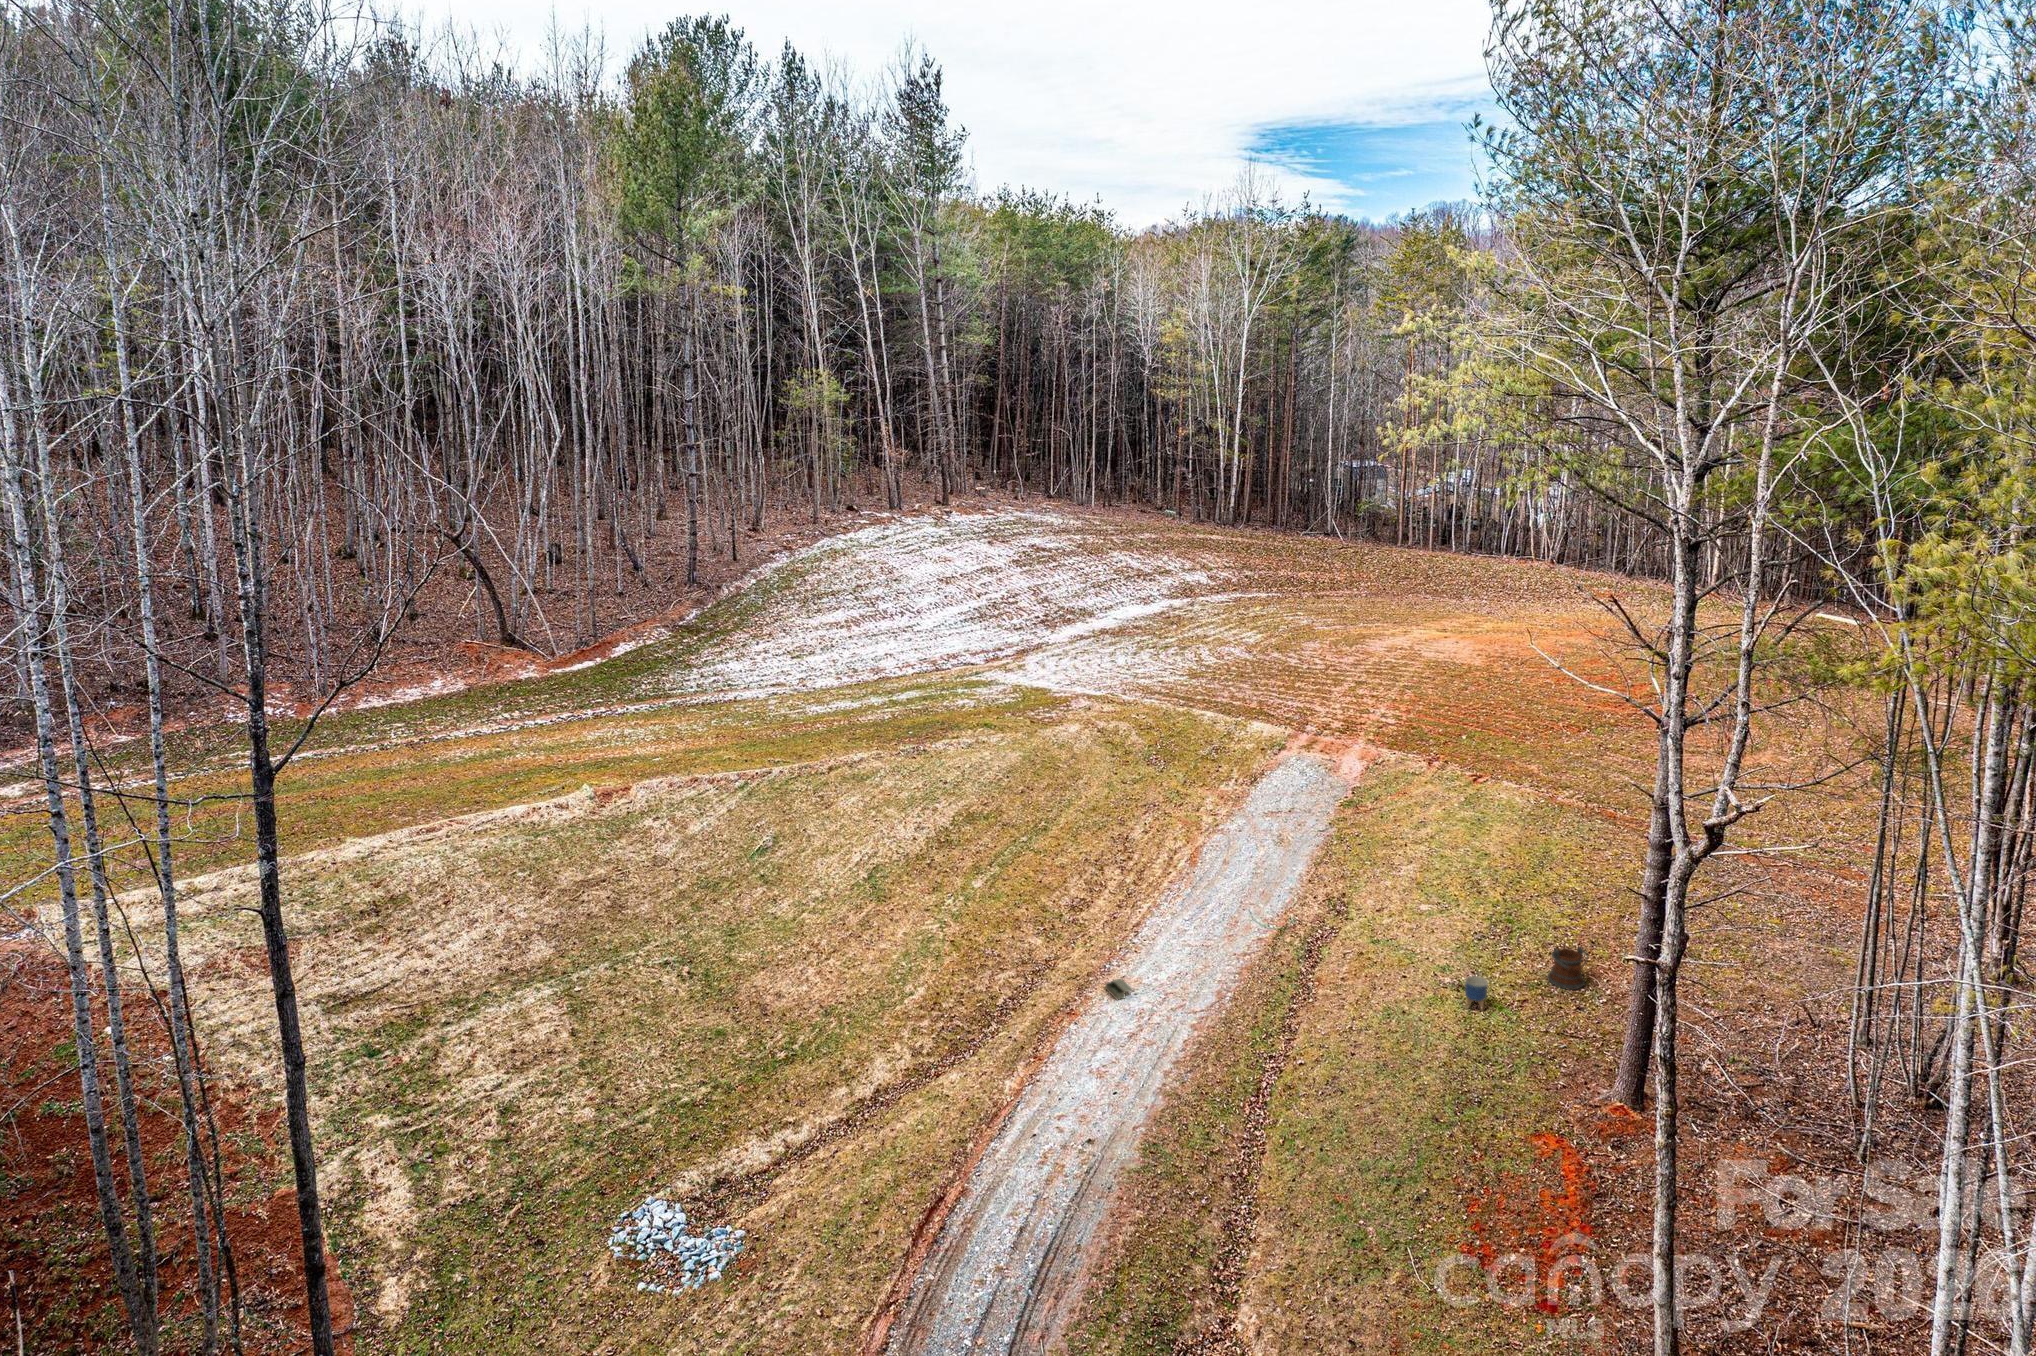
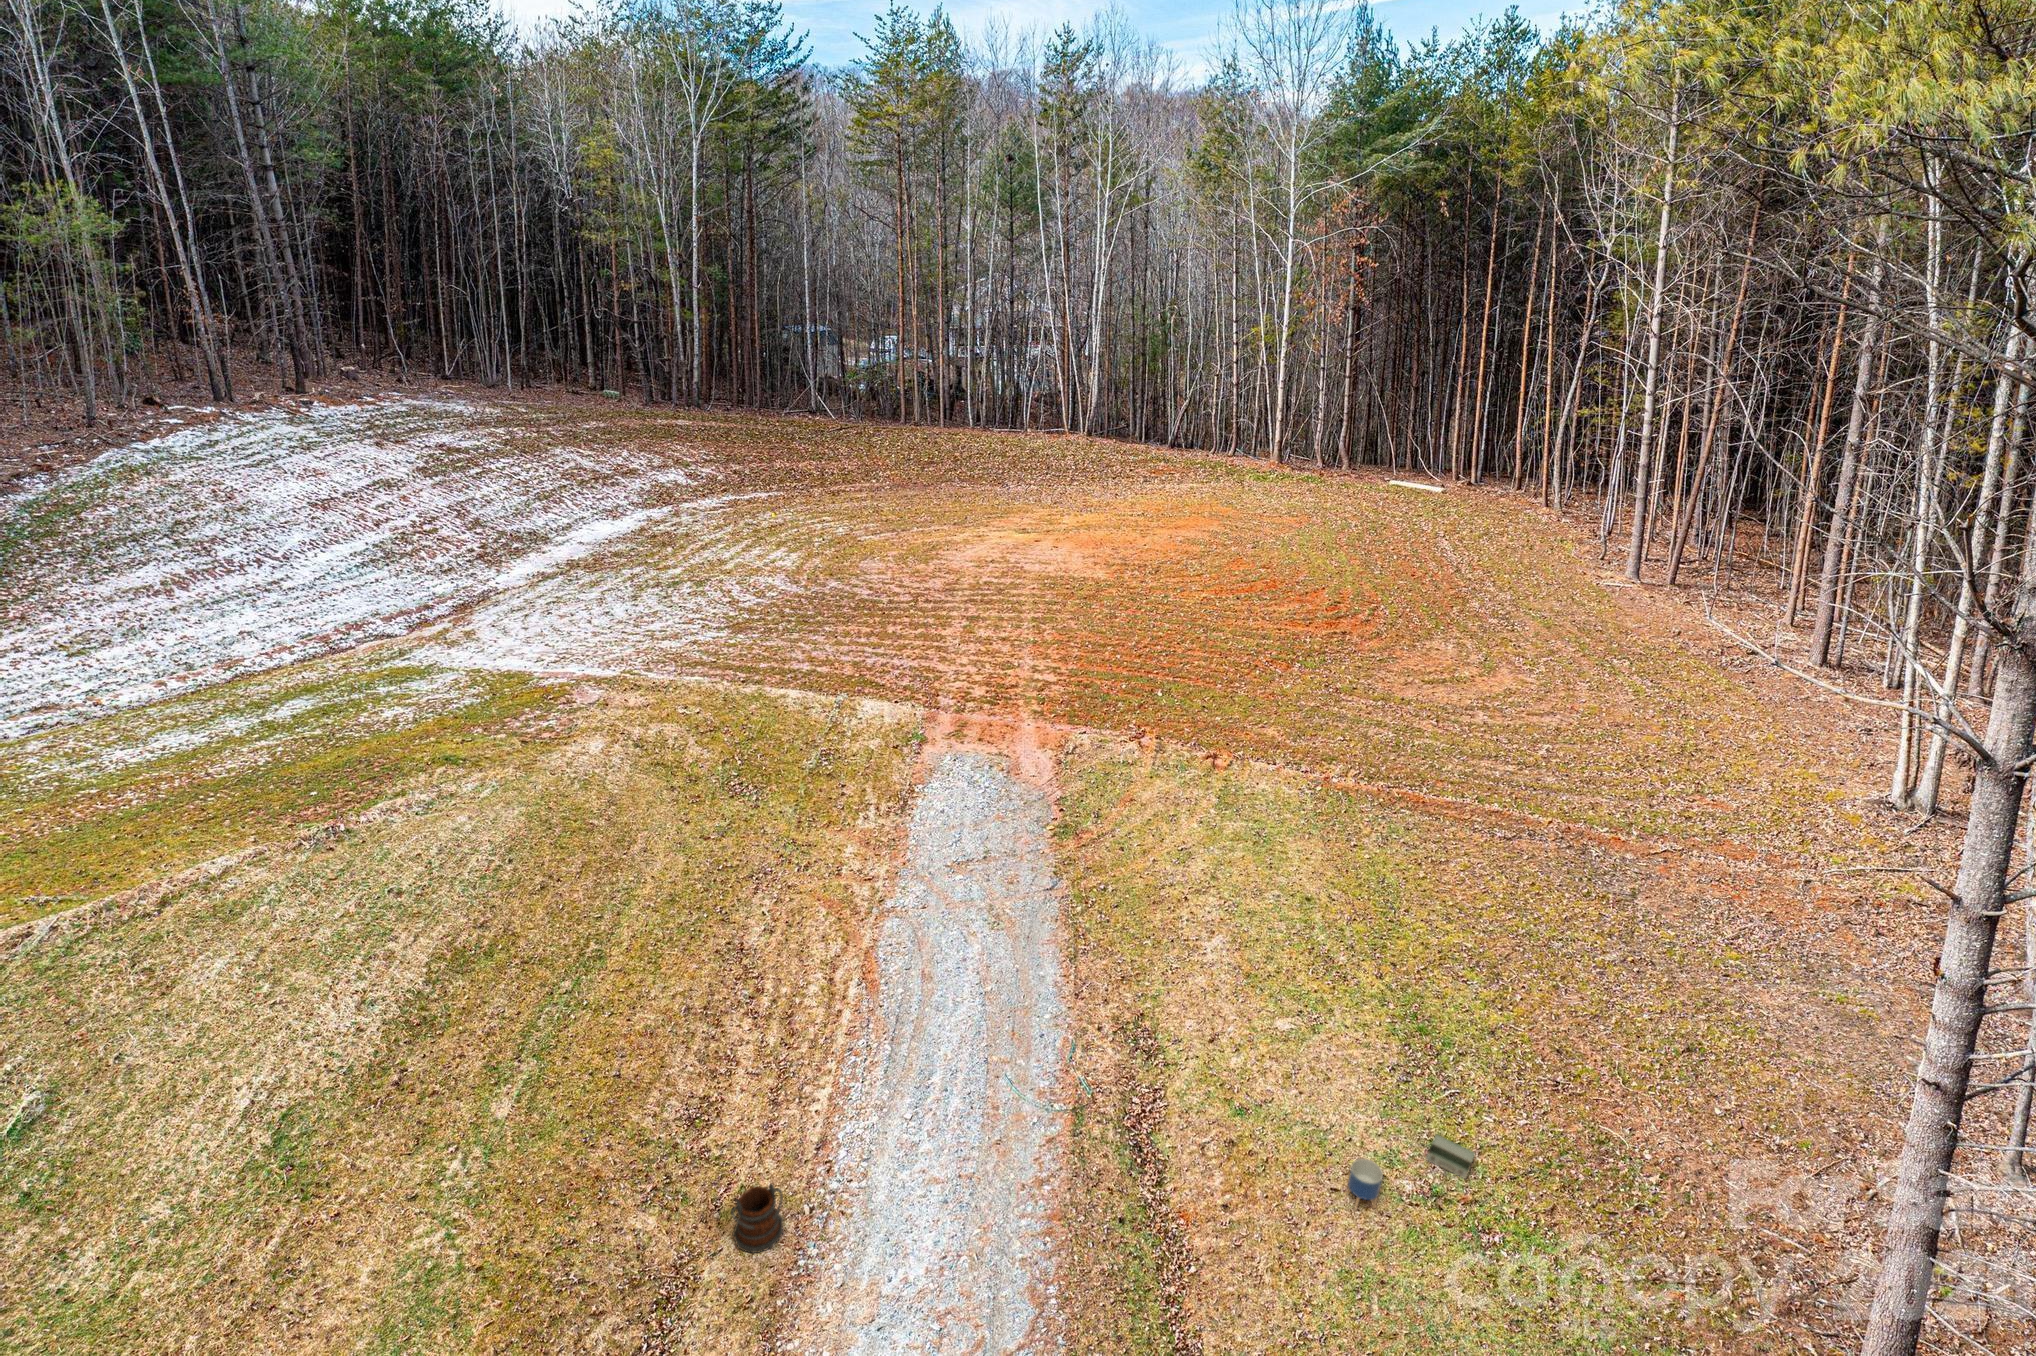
bucket: present [1547,947,1588,990] -> present [731,1184,783,1253]
toolbox: present [1105,979,1132,1000] -> present [1426,1135,1475,1179]

